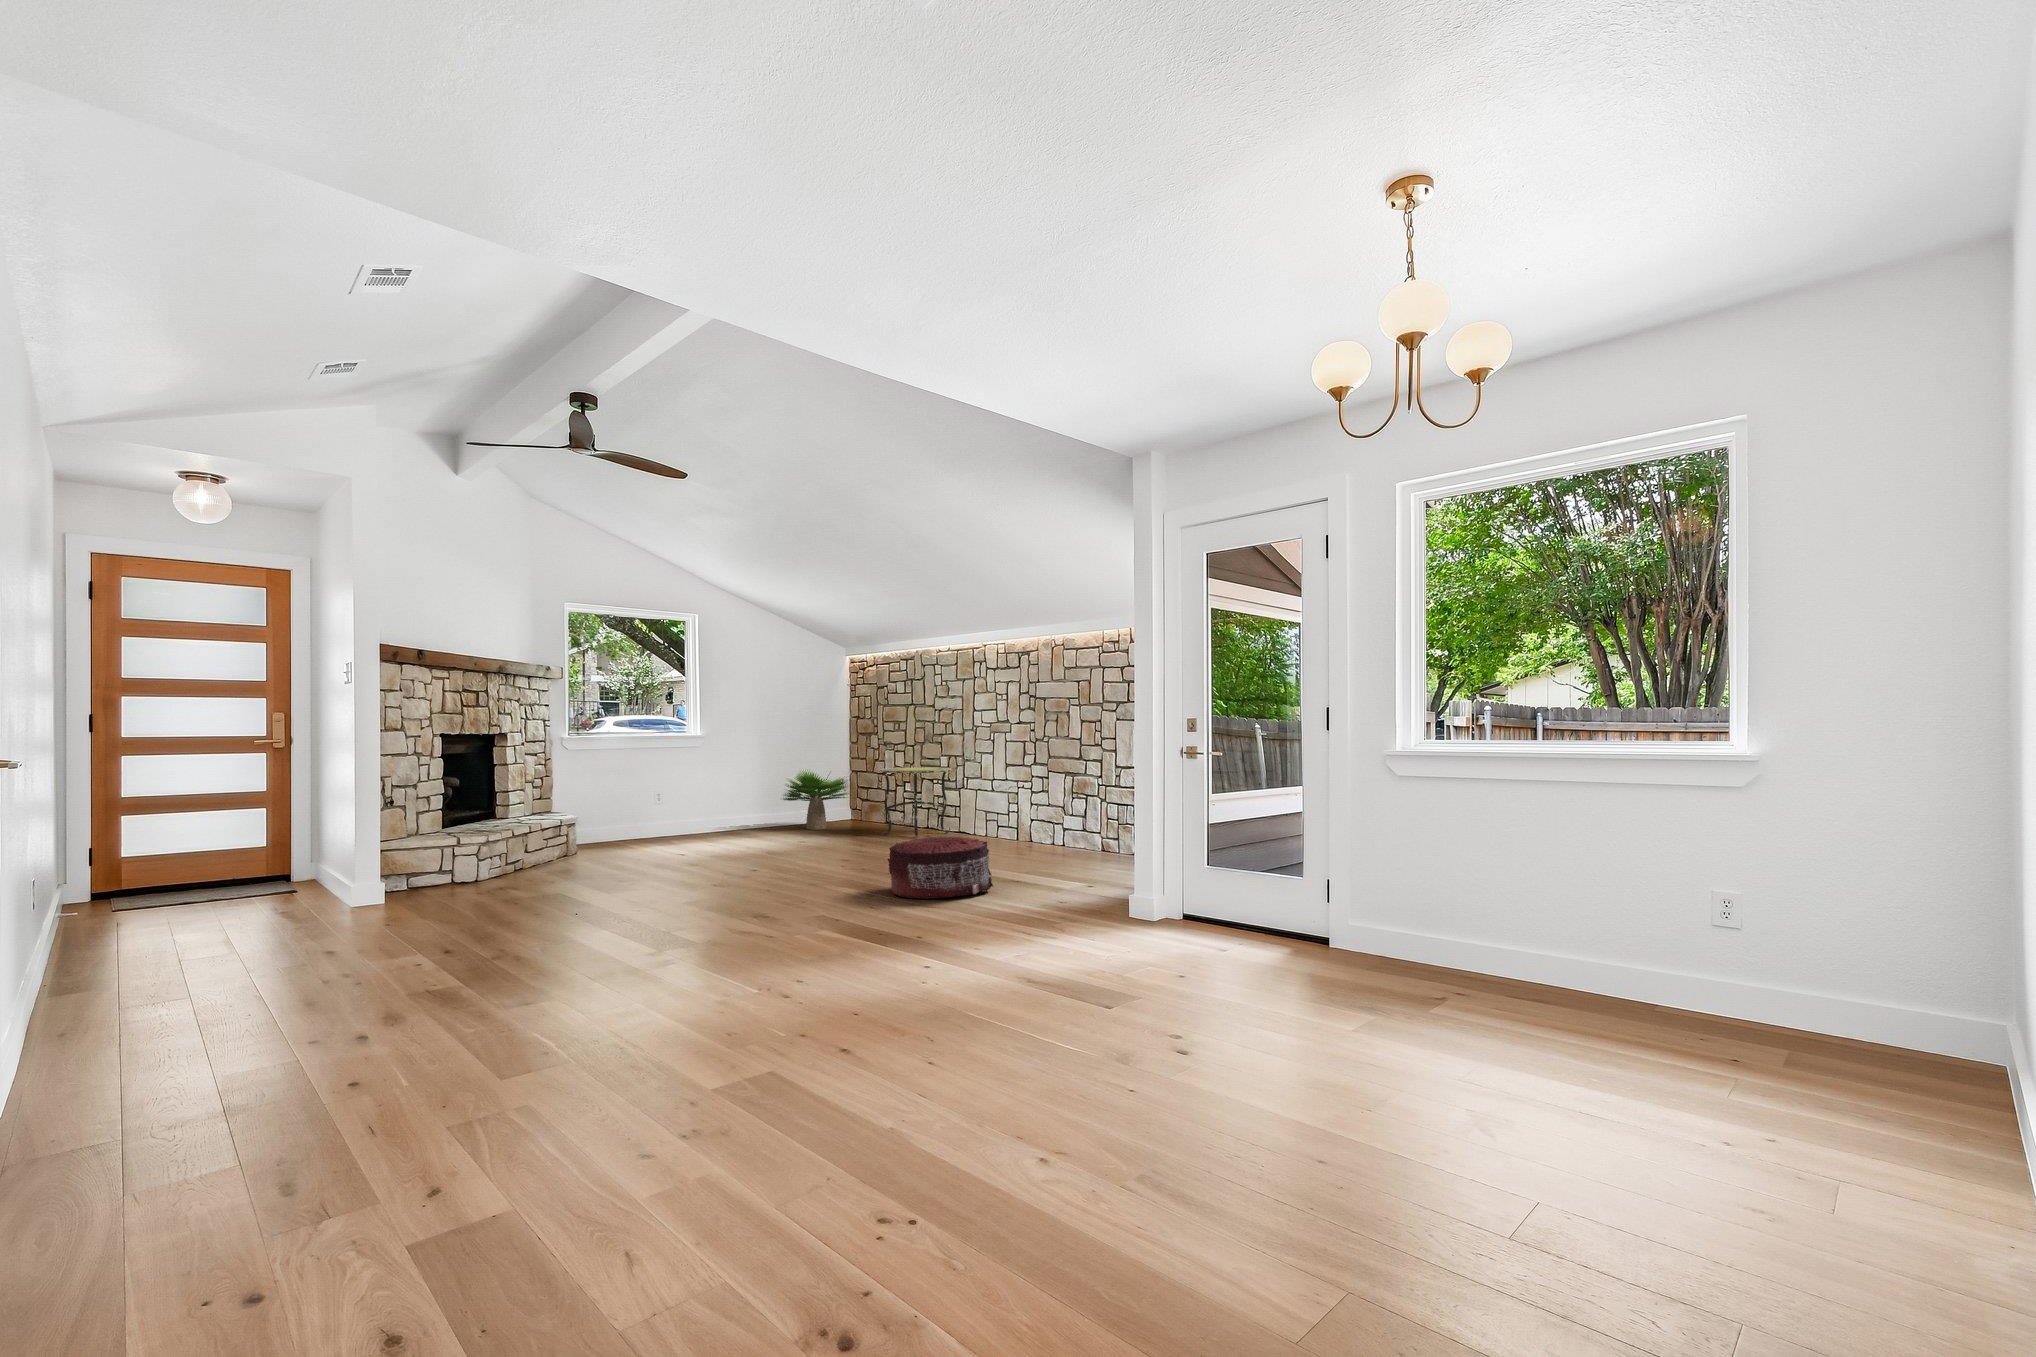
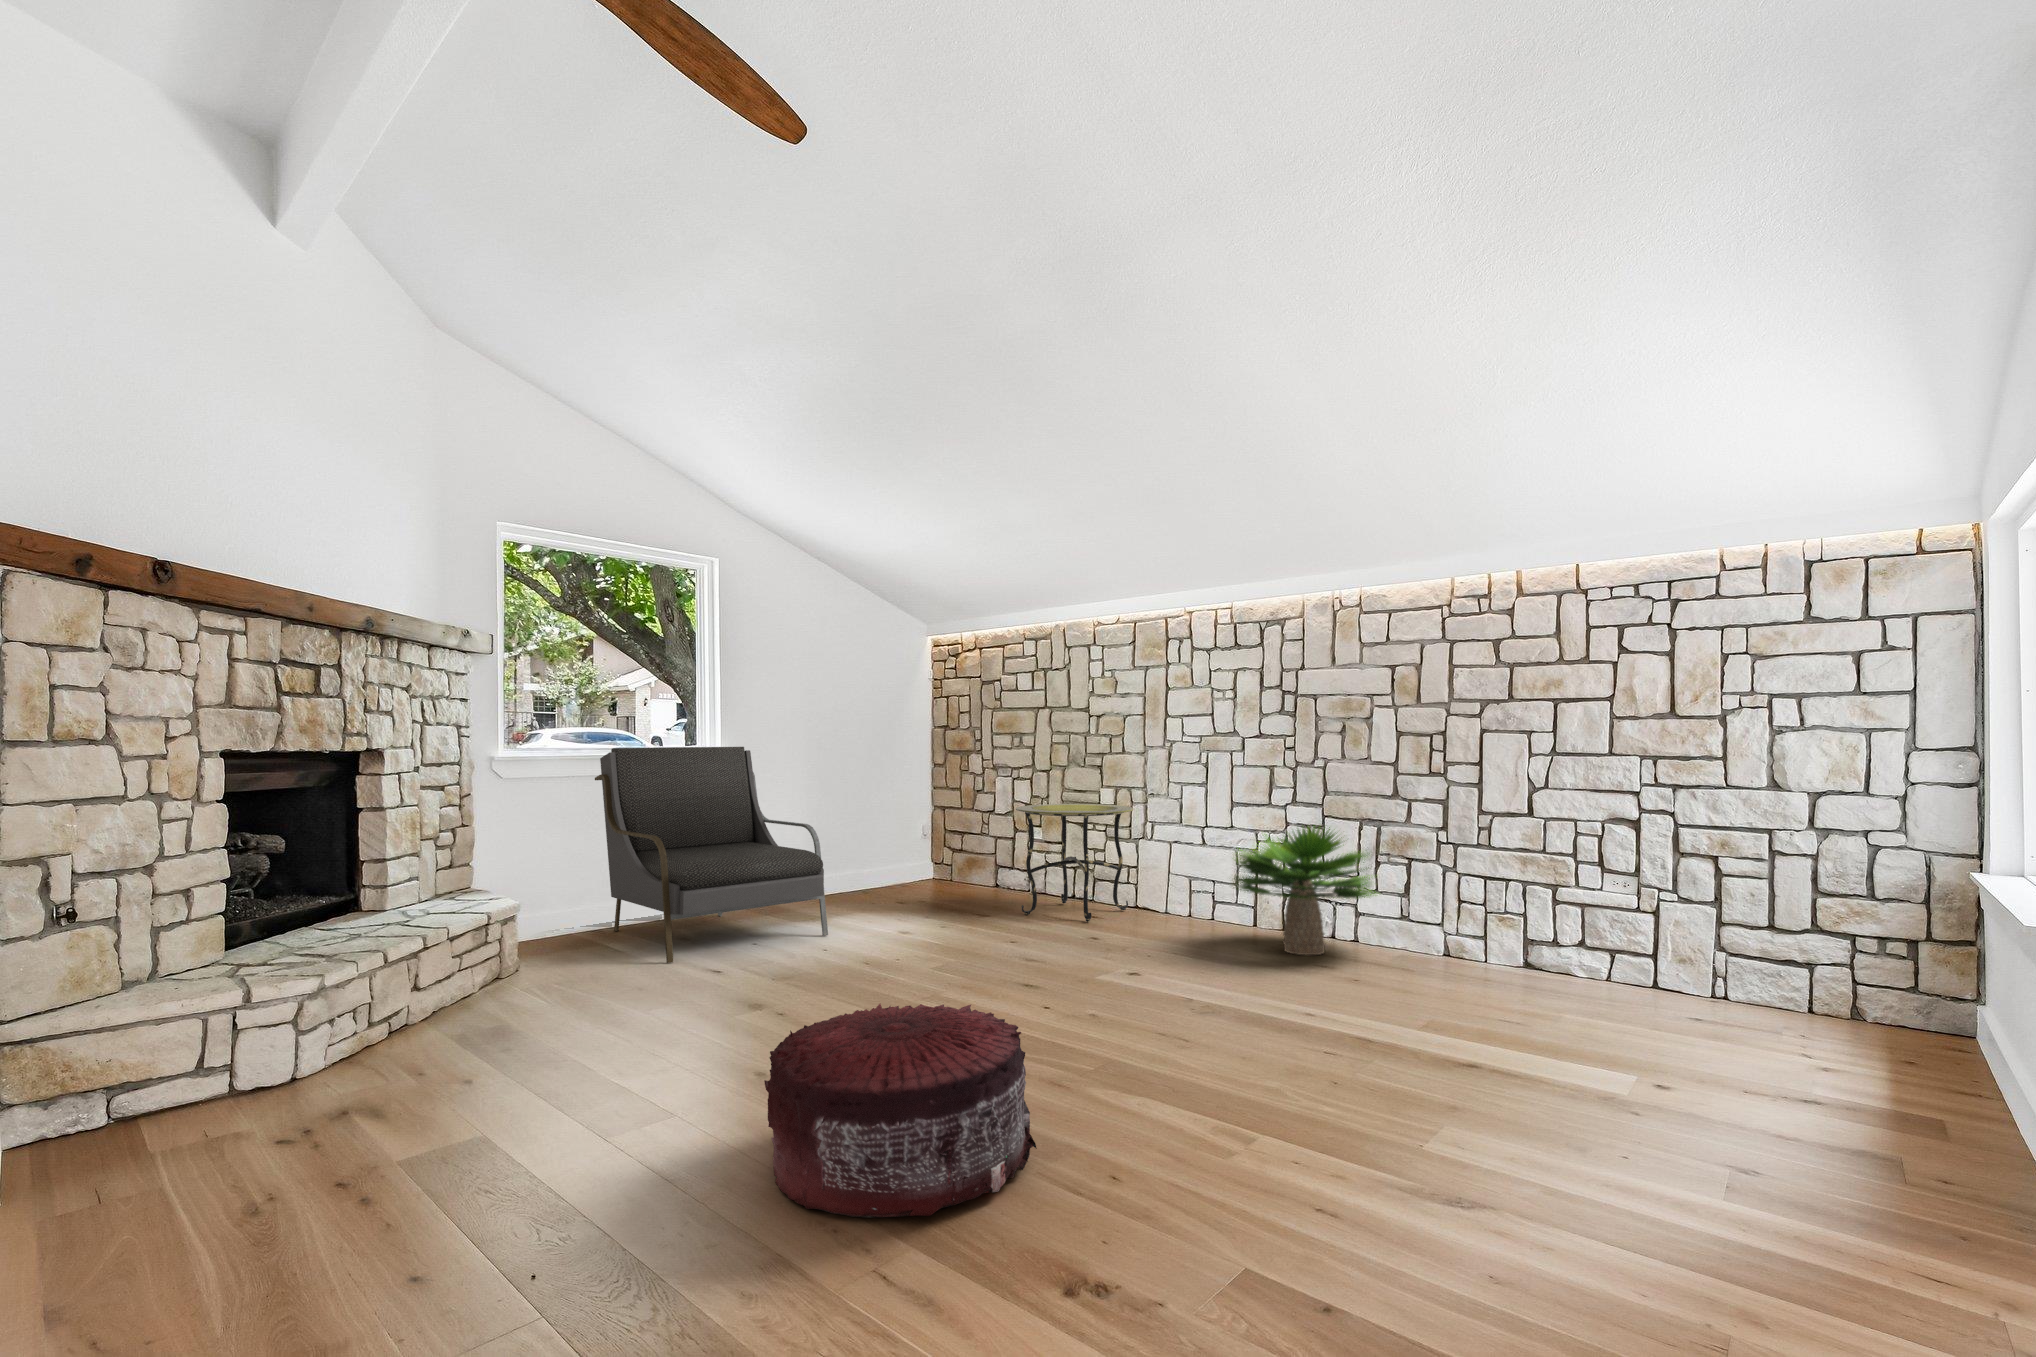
armchair: none [621,732,755,851] -> present [595,747,828,963]
potted plant: present [783,771,849,830] -> present [1234,826,1376,955]
pouf: present [888,836,993,899] -> present [764,1004,1037,1217]

